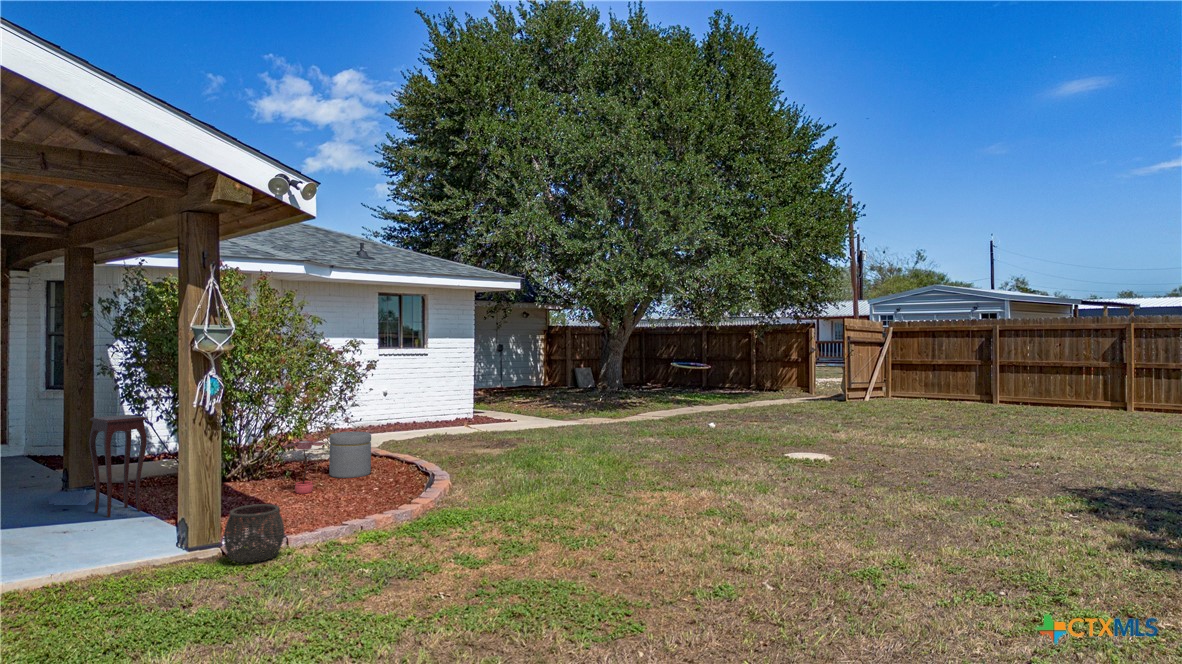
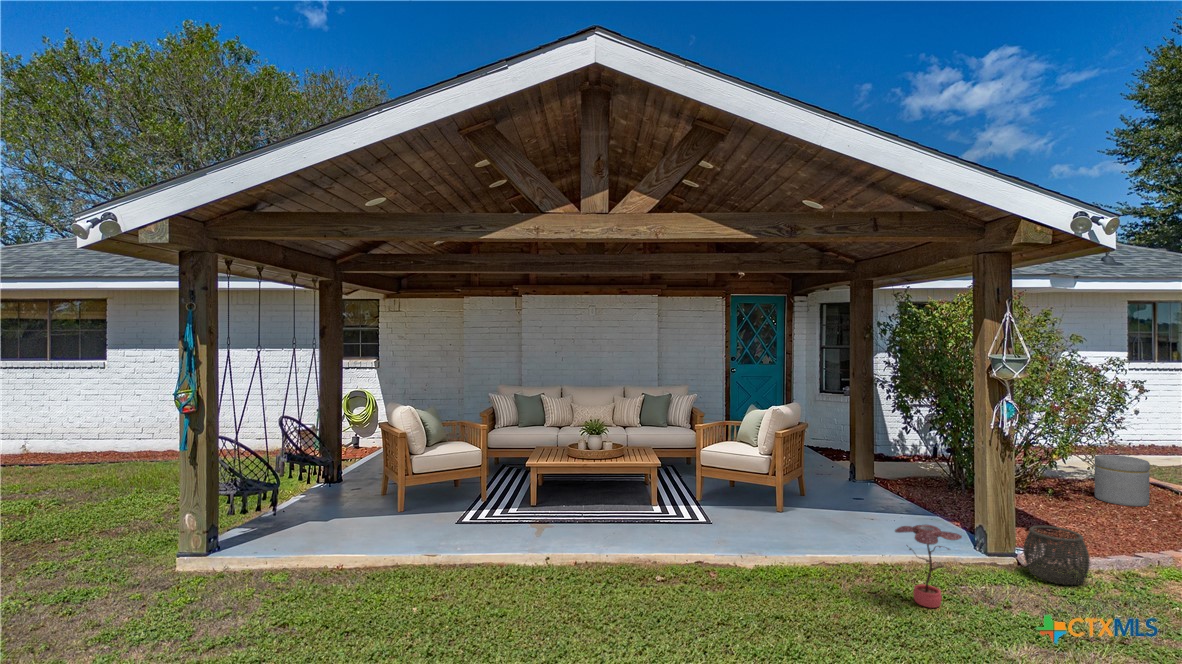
side table: present [89,415,147,517] -> none [879,419,924,500]
potted plant: present [283,441,325,494] -> present [895,525,962,608]

